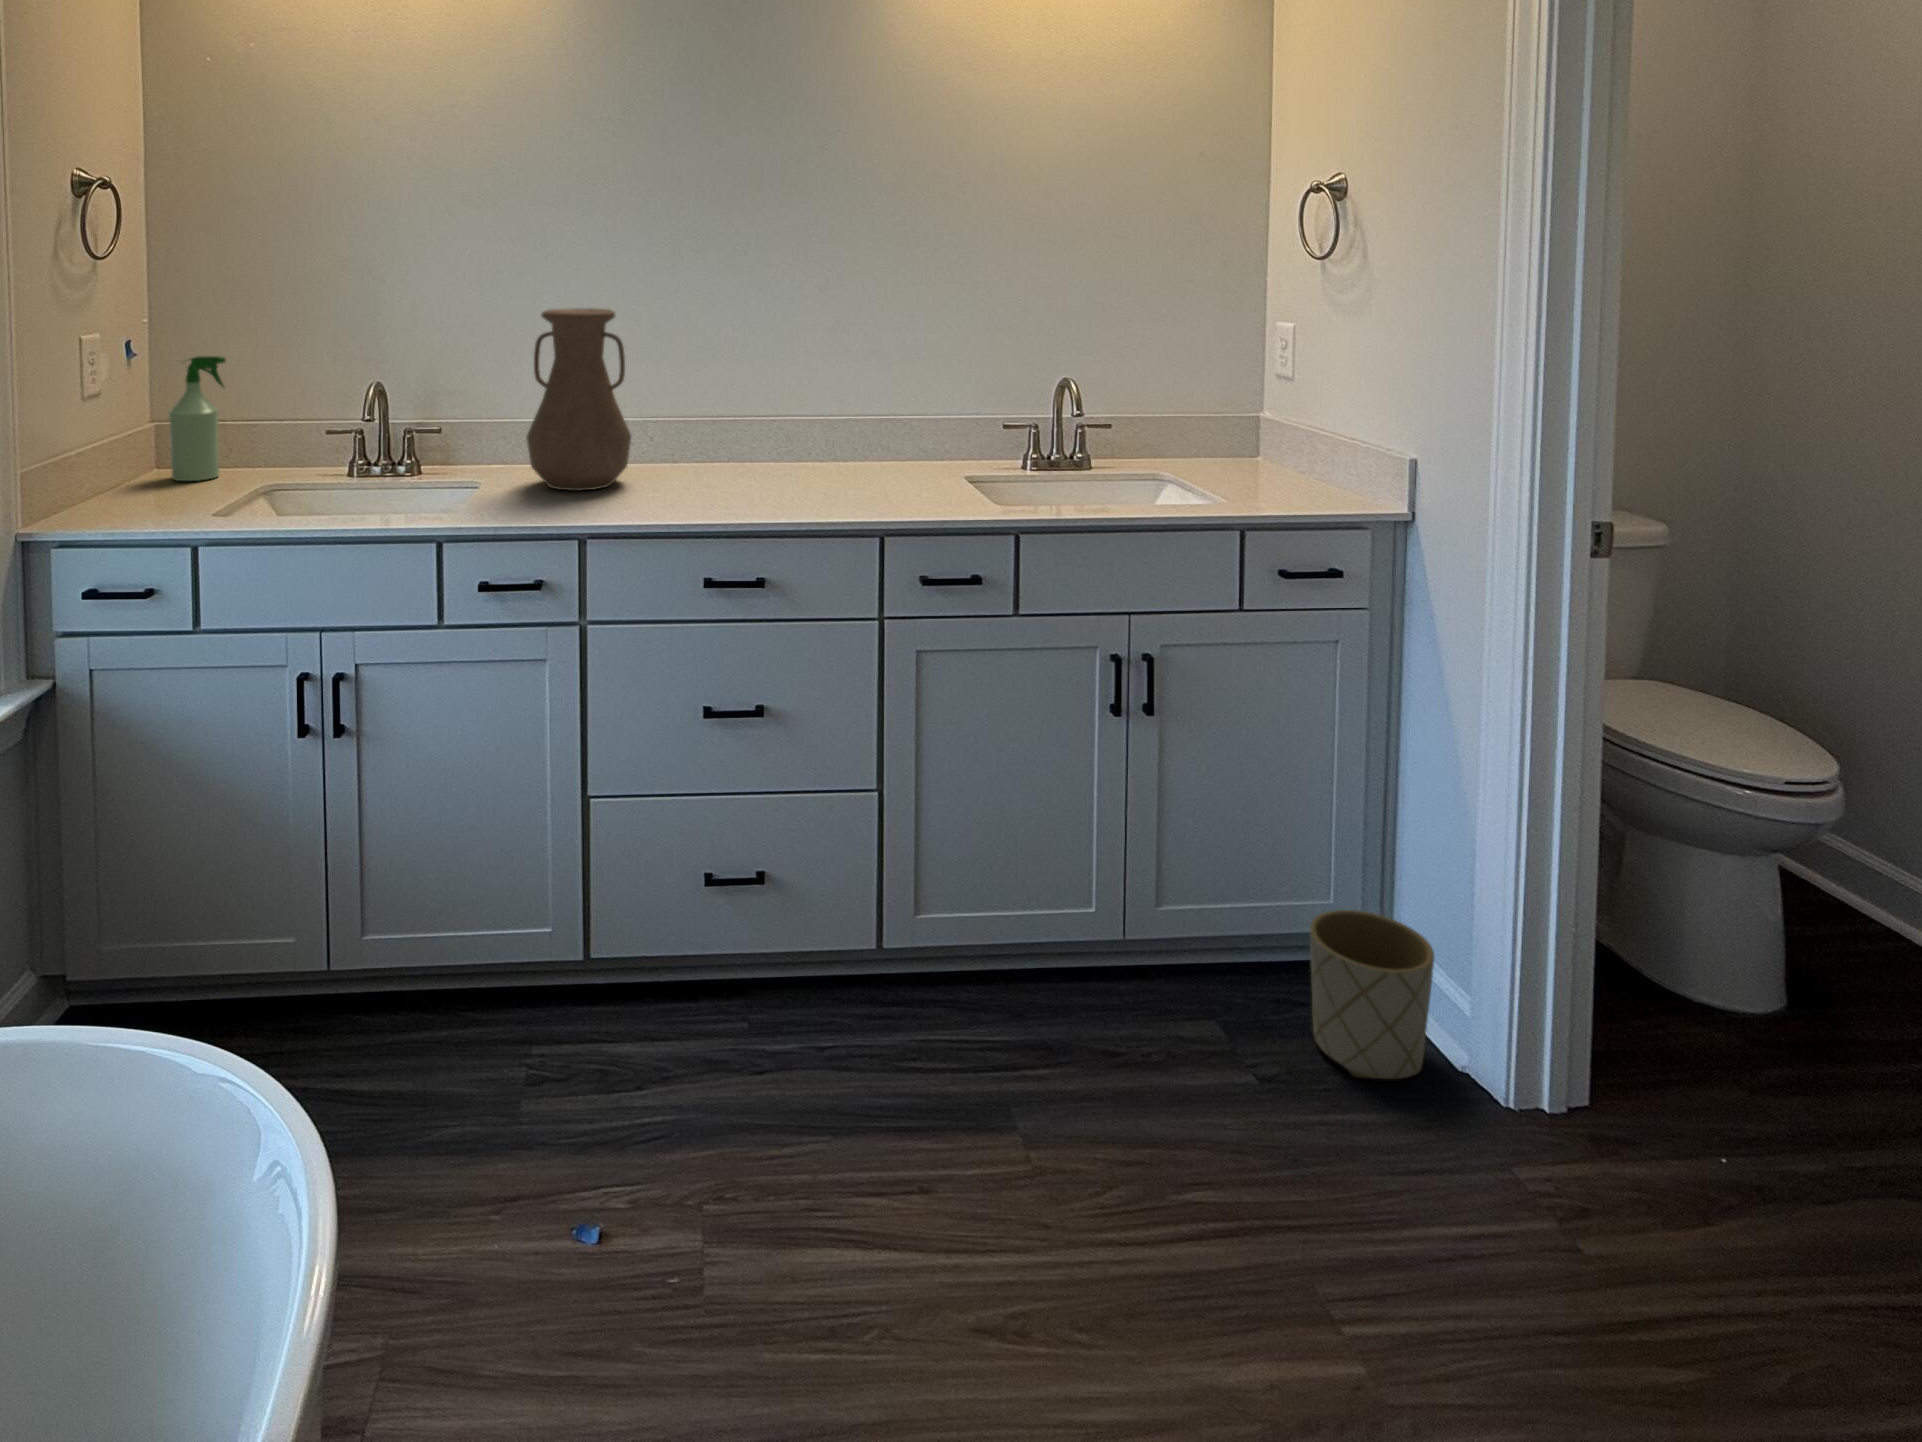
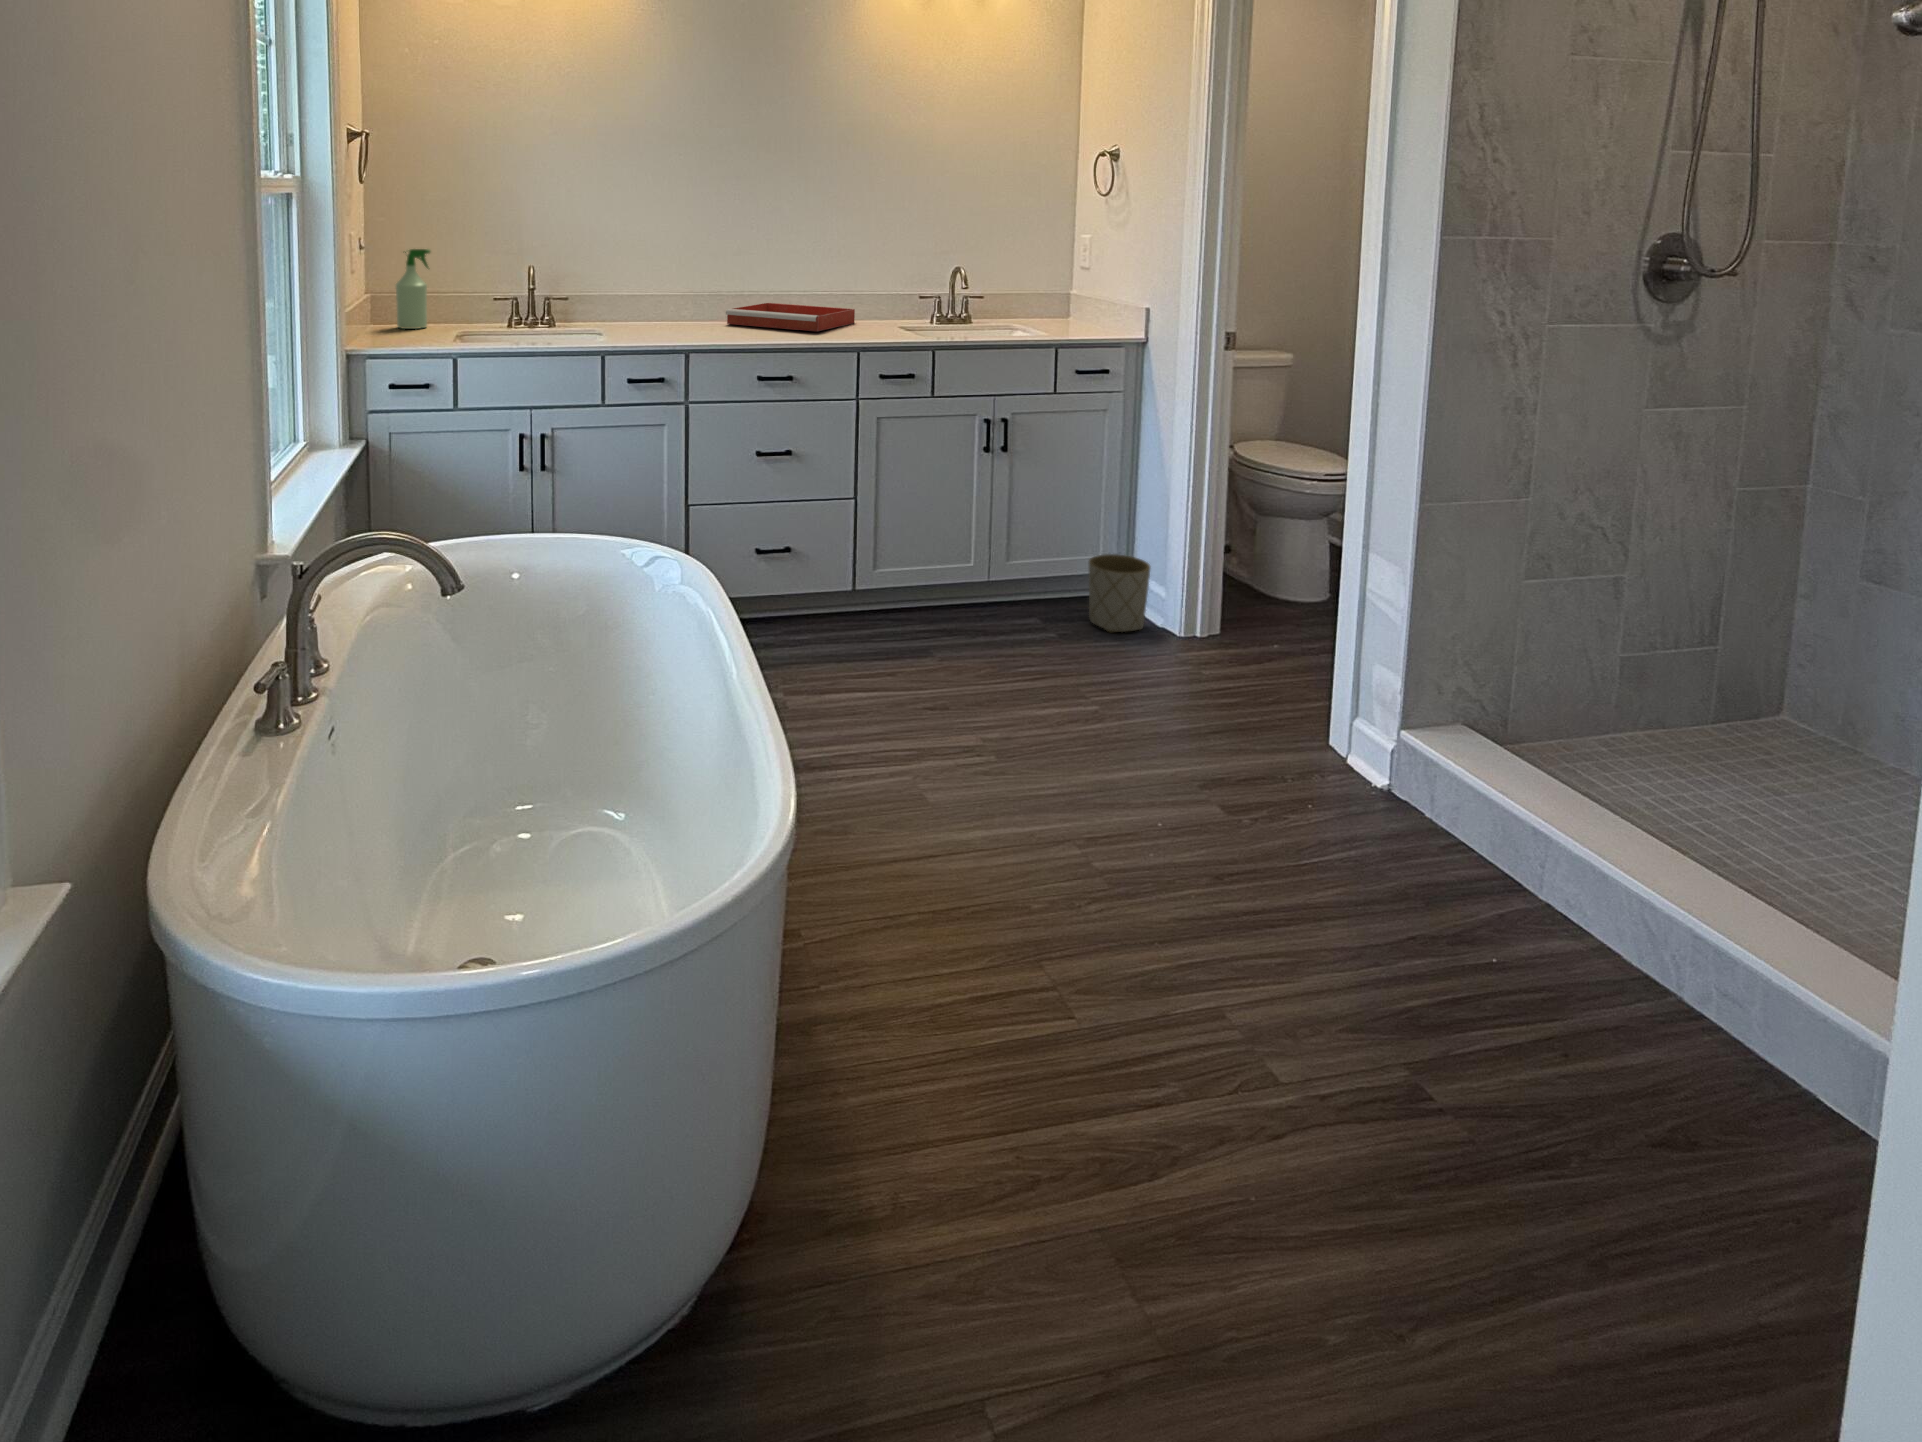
vase: present [527,308,631,491] -> none [635,220,700,332]
tray: none [679,433,892,493] -> present [726,303,855,331]

